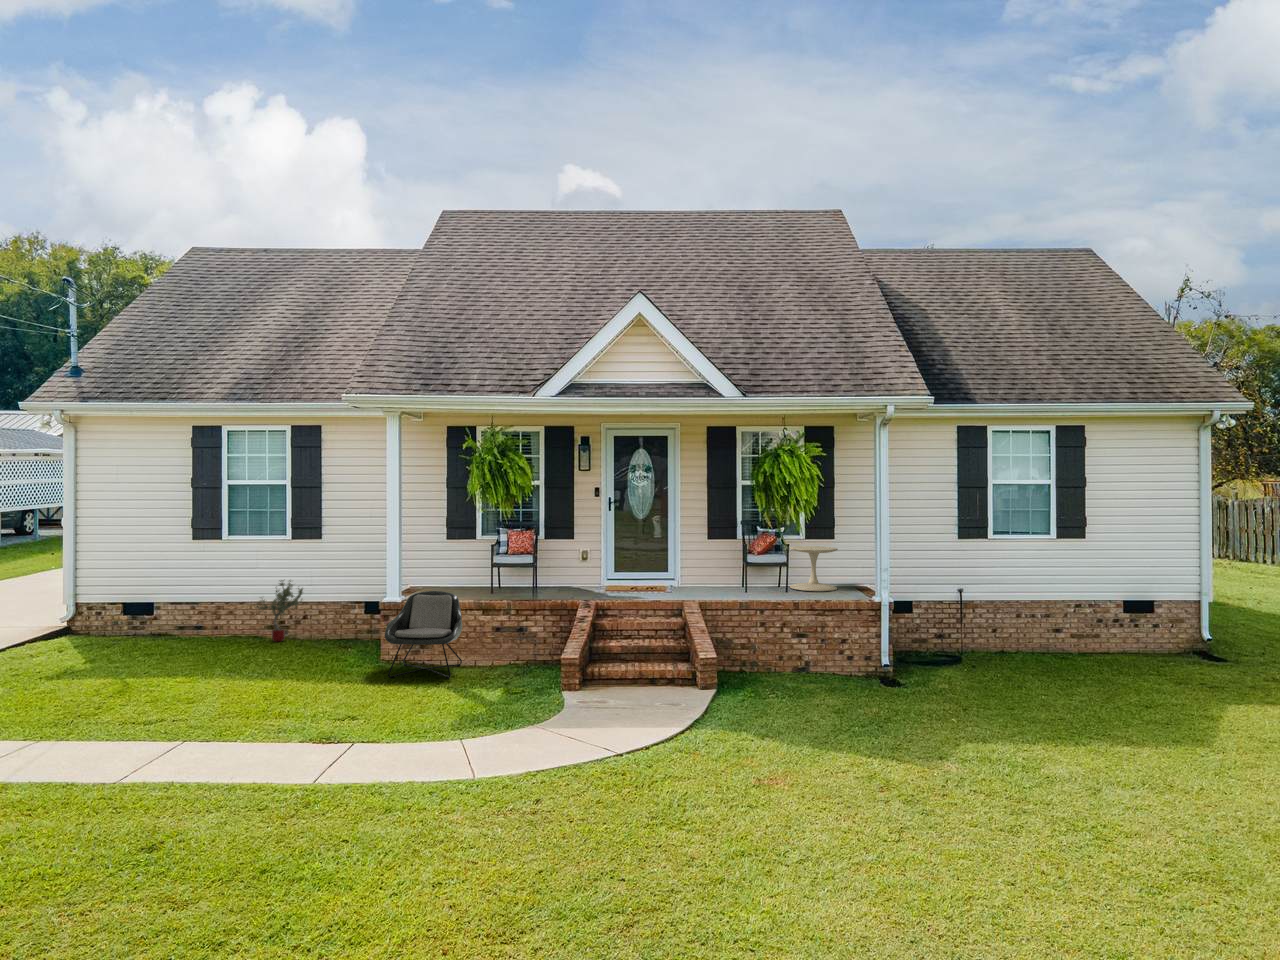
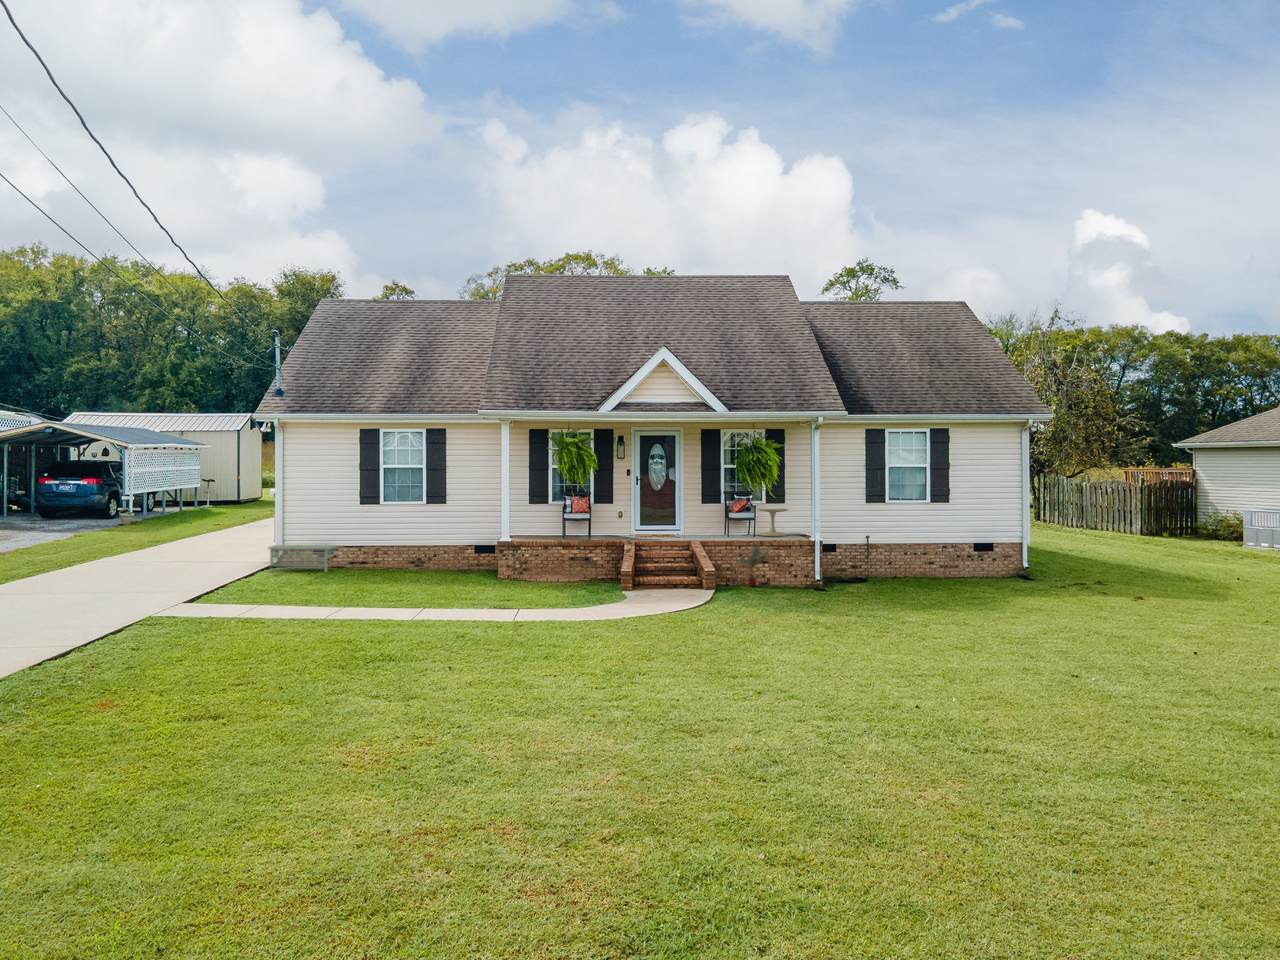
potted tree: present [255,580,303,642] -> present [736,544,770,587]
lounge chair: present [385,591,462,679] -> none [508,534,553,586]
storage bench: none [41,599,158,644] -> present [268,544,336,572]

